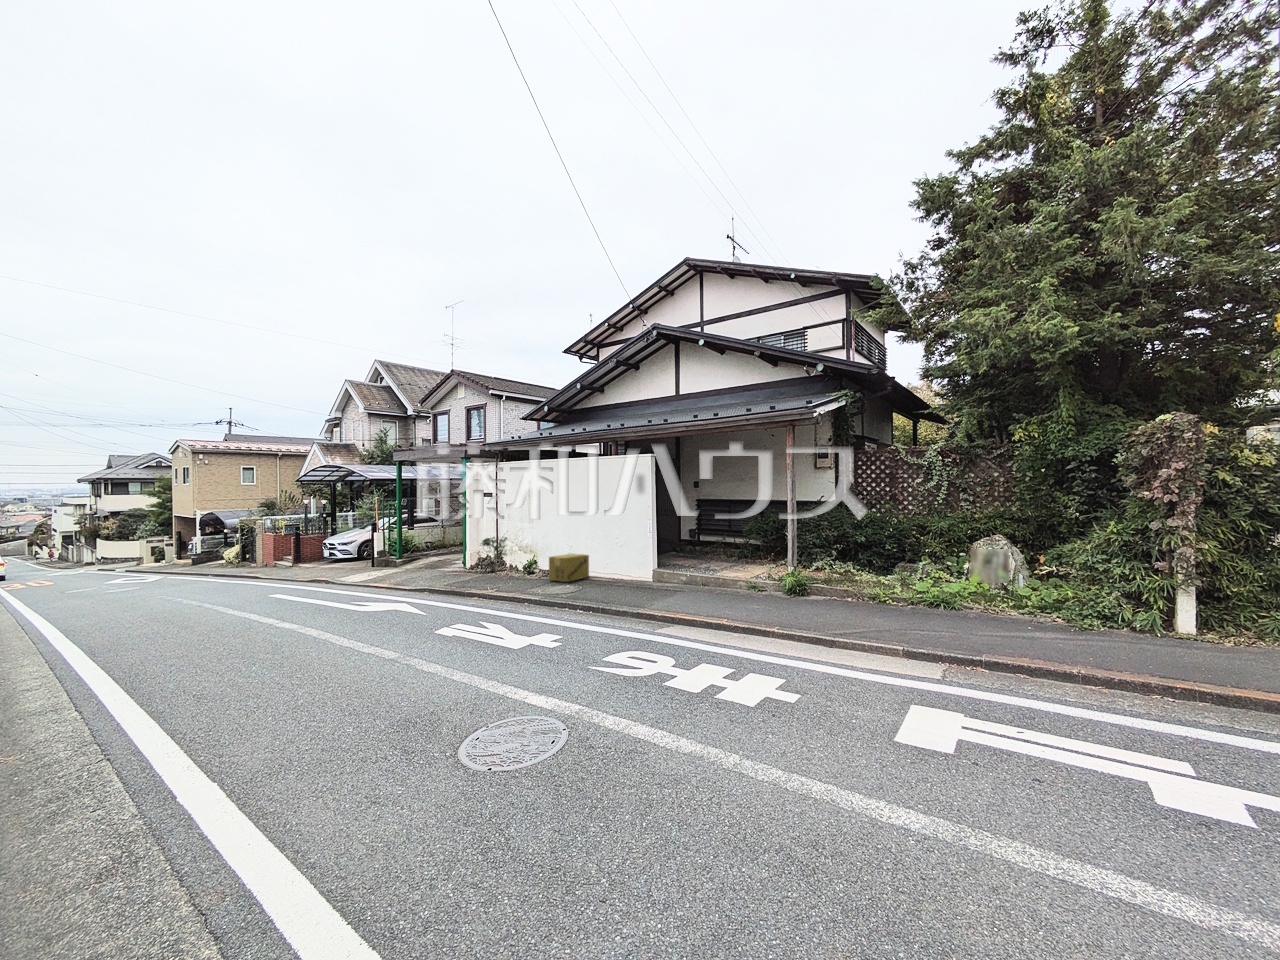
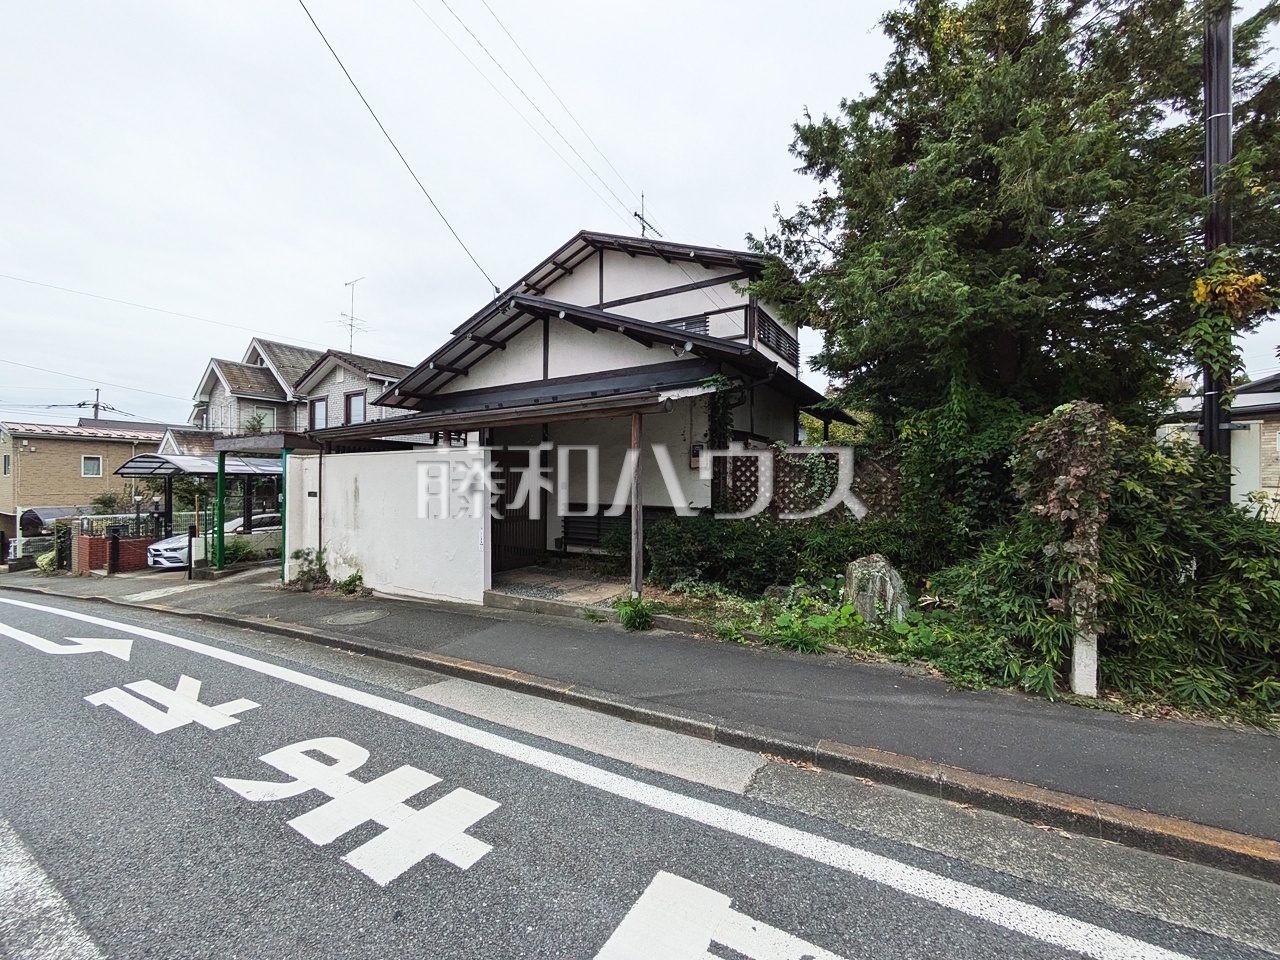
cardboard box: present [549,554,589,582] -> none [358,570,414,607]

